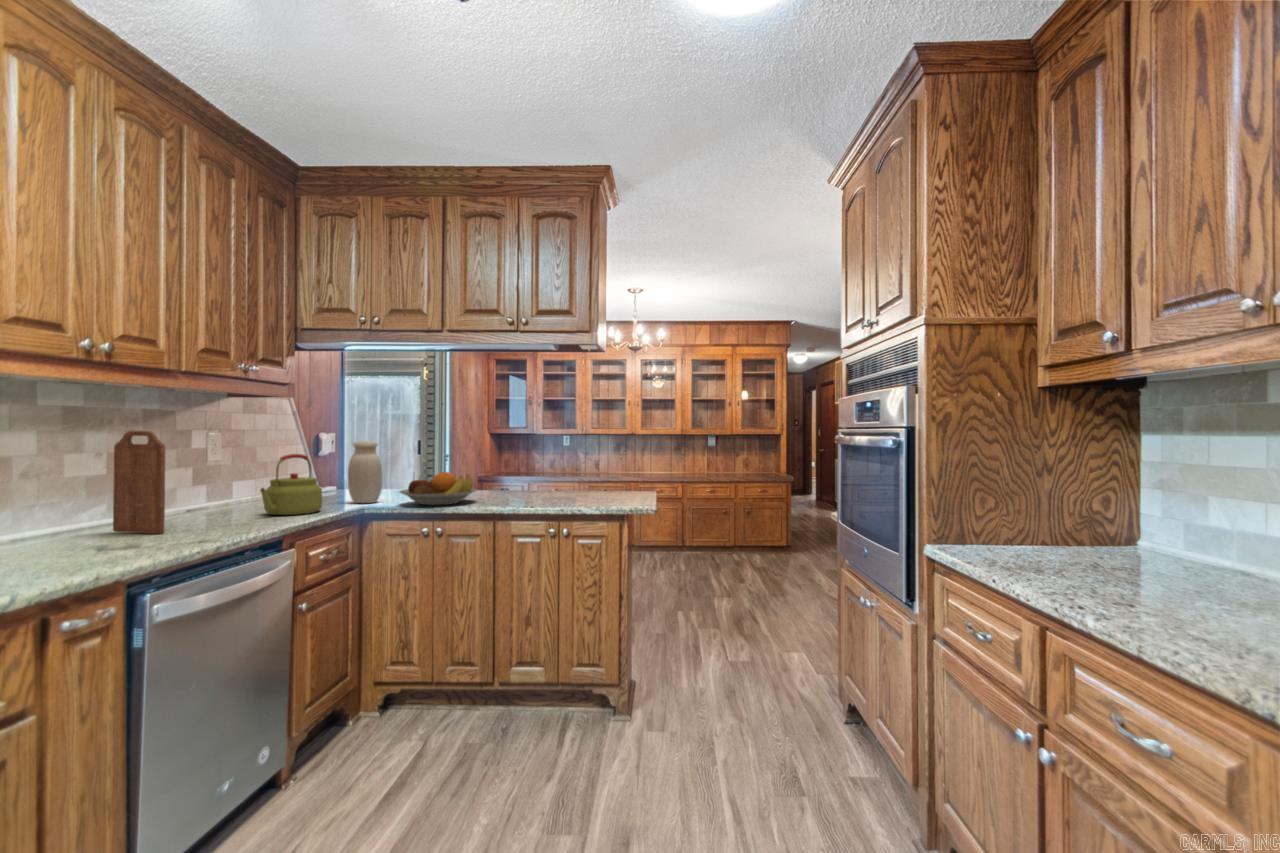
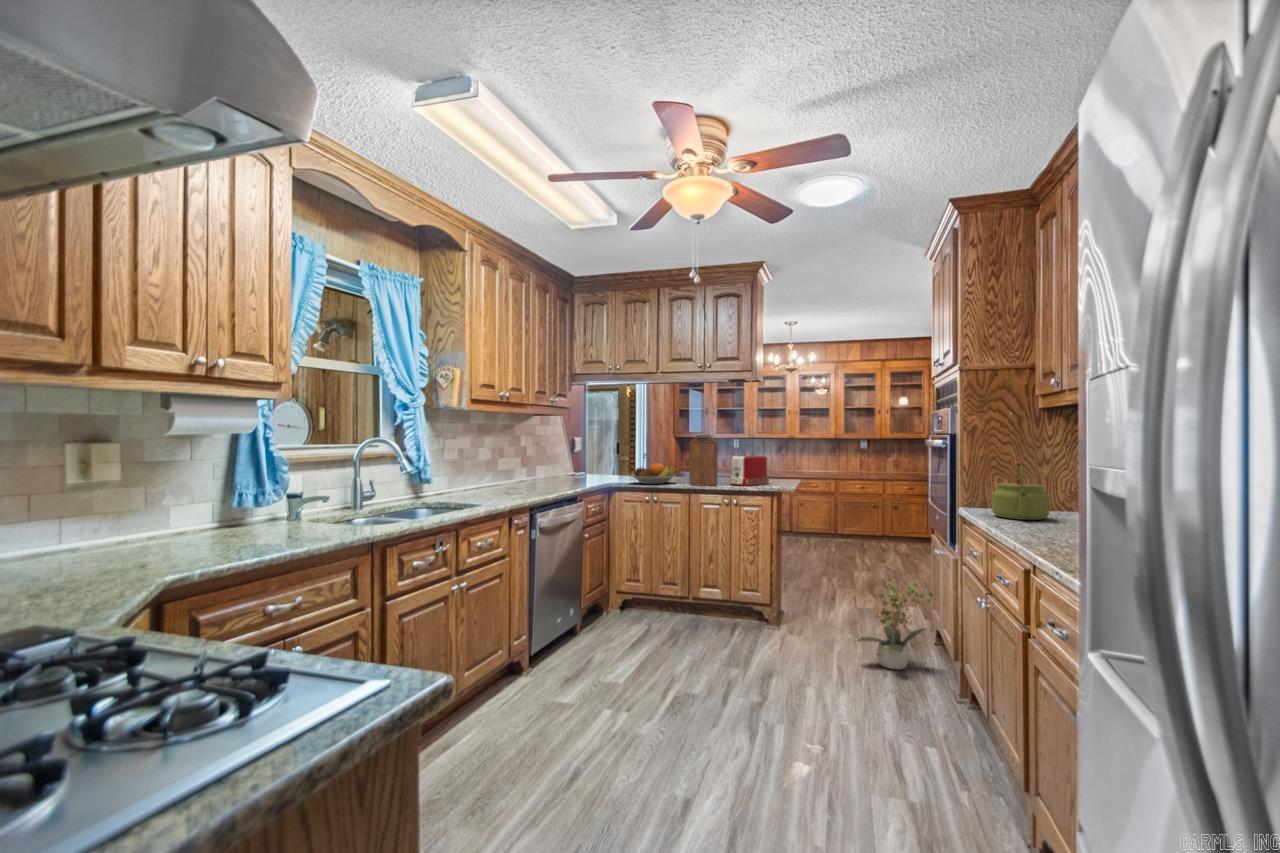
cutting board: present [113,431,165,534] -> present [689,435,718,486]
jar: present [348,441,382,503] -> none [597,443,617,482]
kettle: present [260,454,322,515] -> present [992,460,1050,520]
toaster: none [556,459,614,506] -> present [730,456,769,486]
potted plant: none [759,641,881,801] -> present [858,578,936,670]

